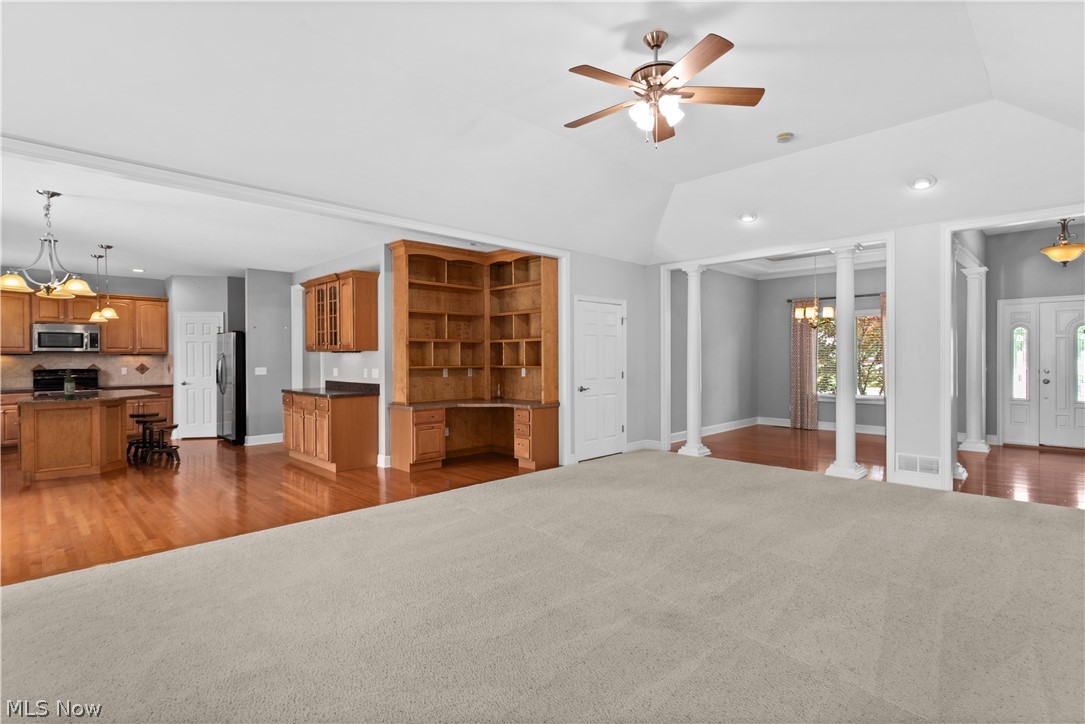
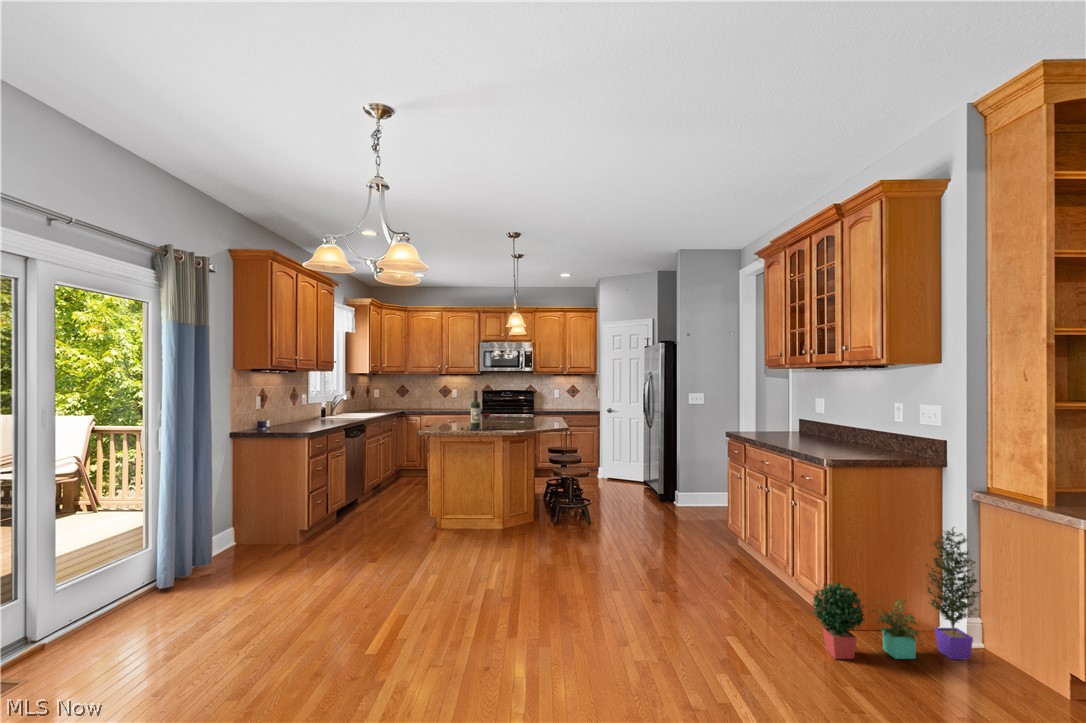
potted plant: none [319,421,391,484] -> present [812,527,982,659]

